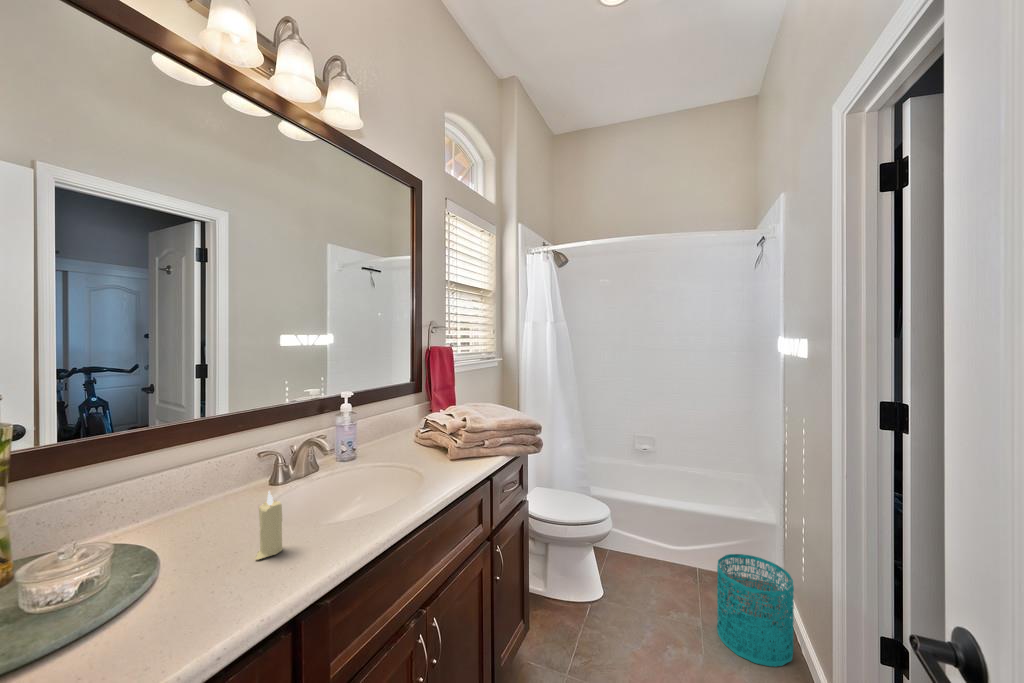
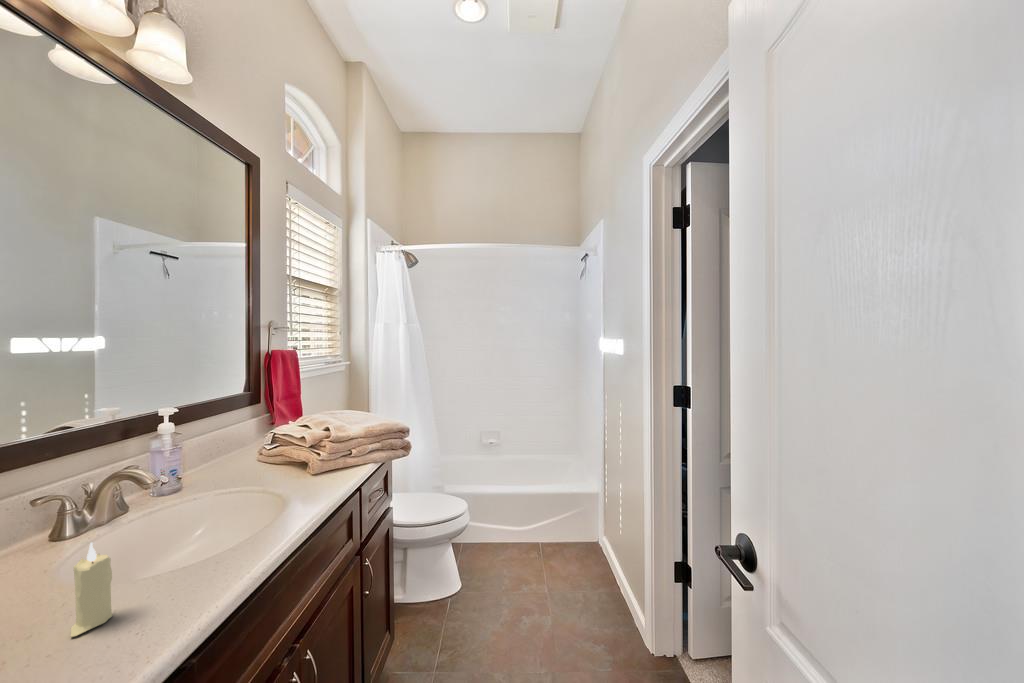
wastebasket: present [717,554,794,667] -> none [560,522,616,611]

